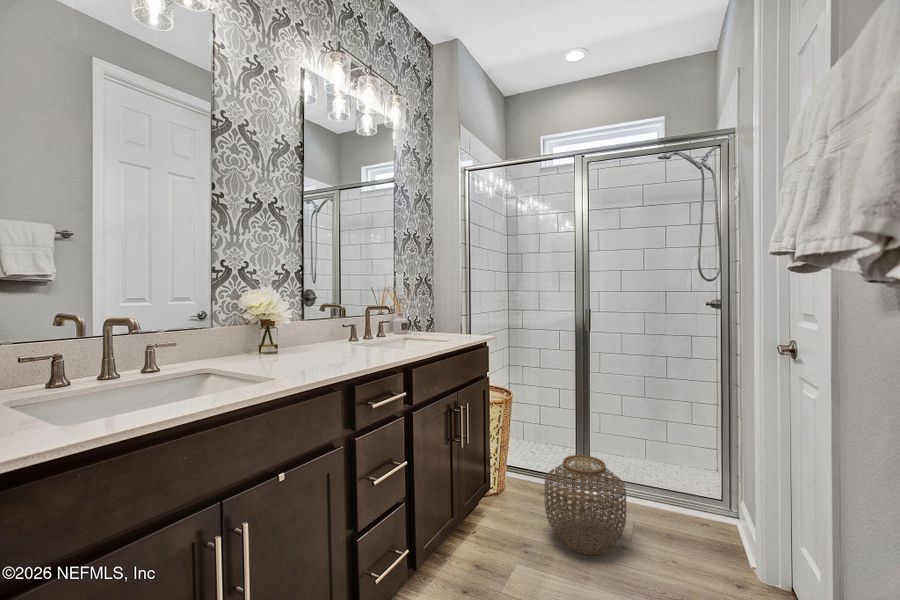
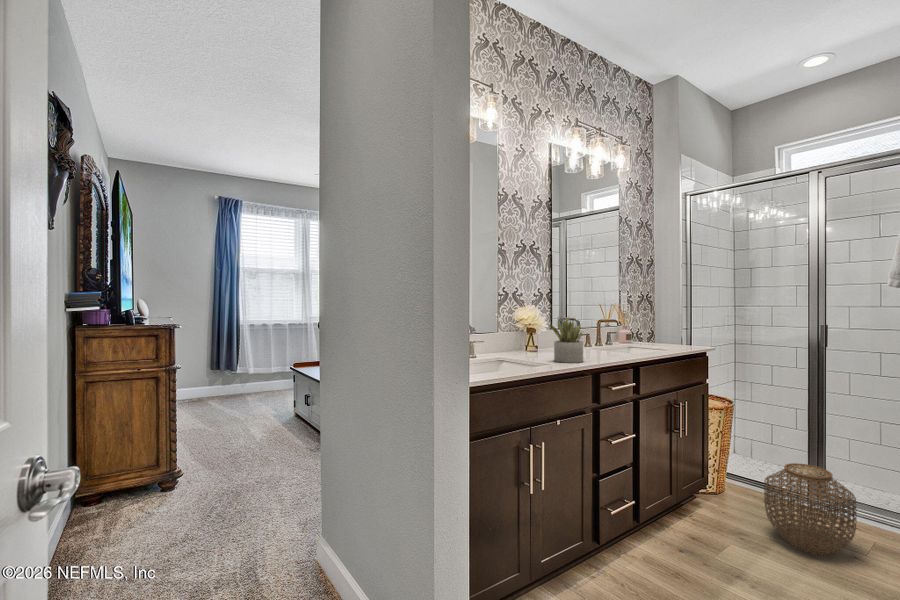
succulent plant: none [278,298,334,371] -> present [551,316,583,363]

